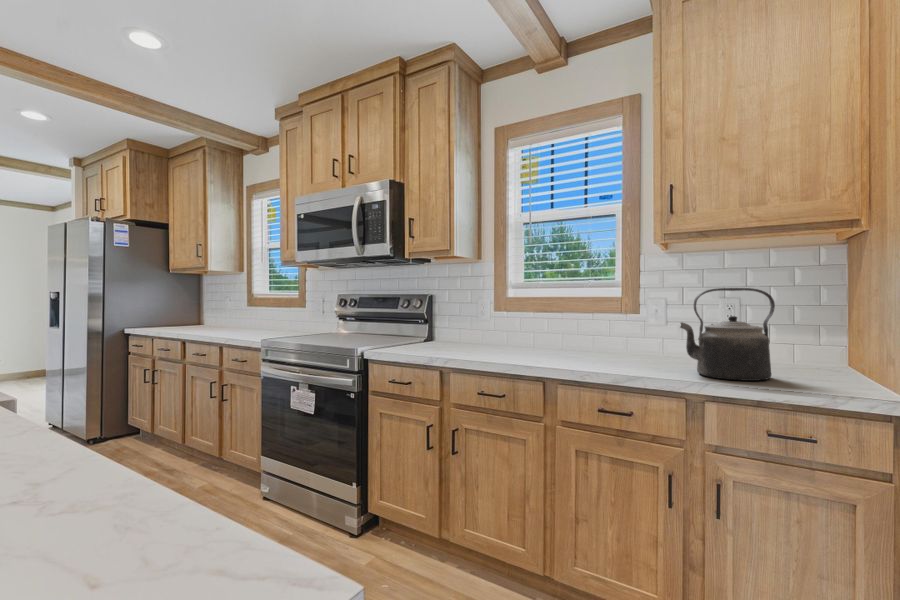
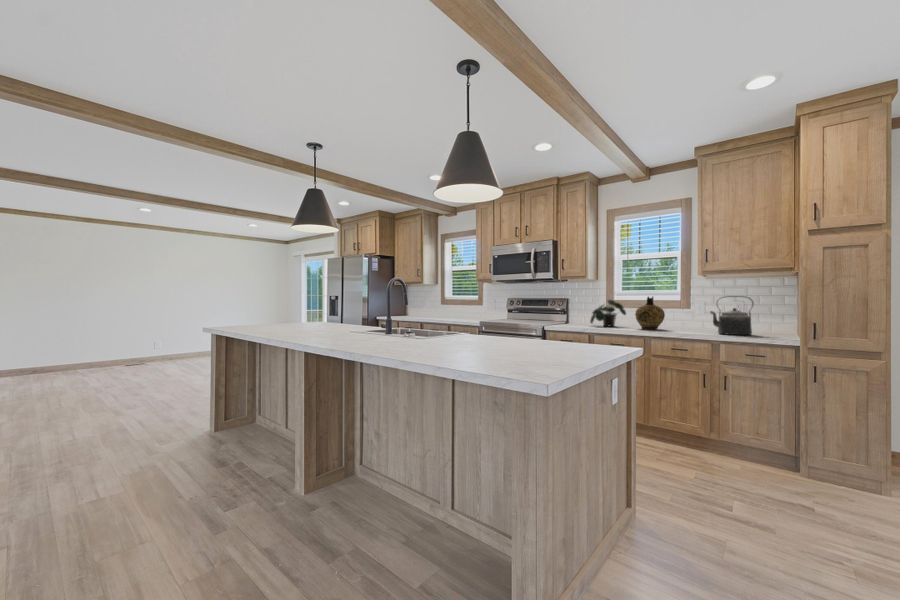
ceramic jug: none [534,290,590,359] -> present [635,297,665,329]
potted plant: none [457,297,522,350] -> present [590,300,626,326]

